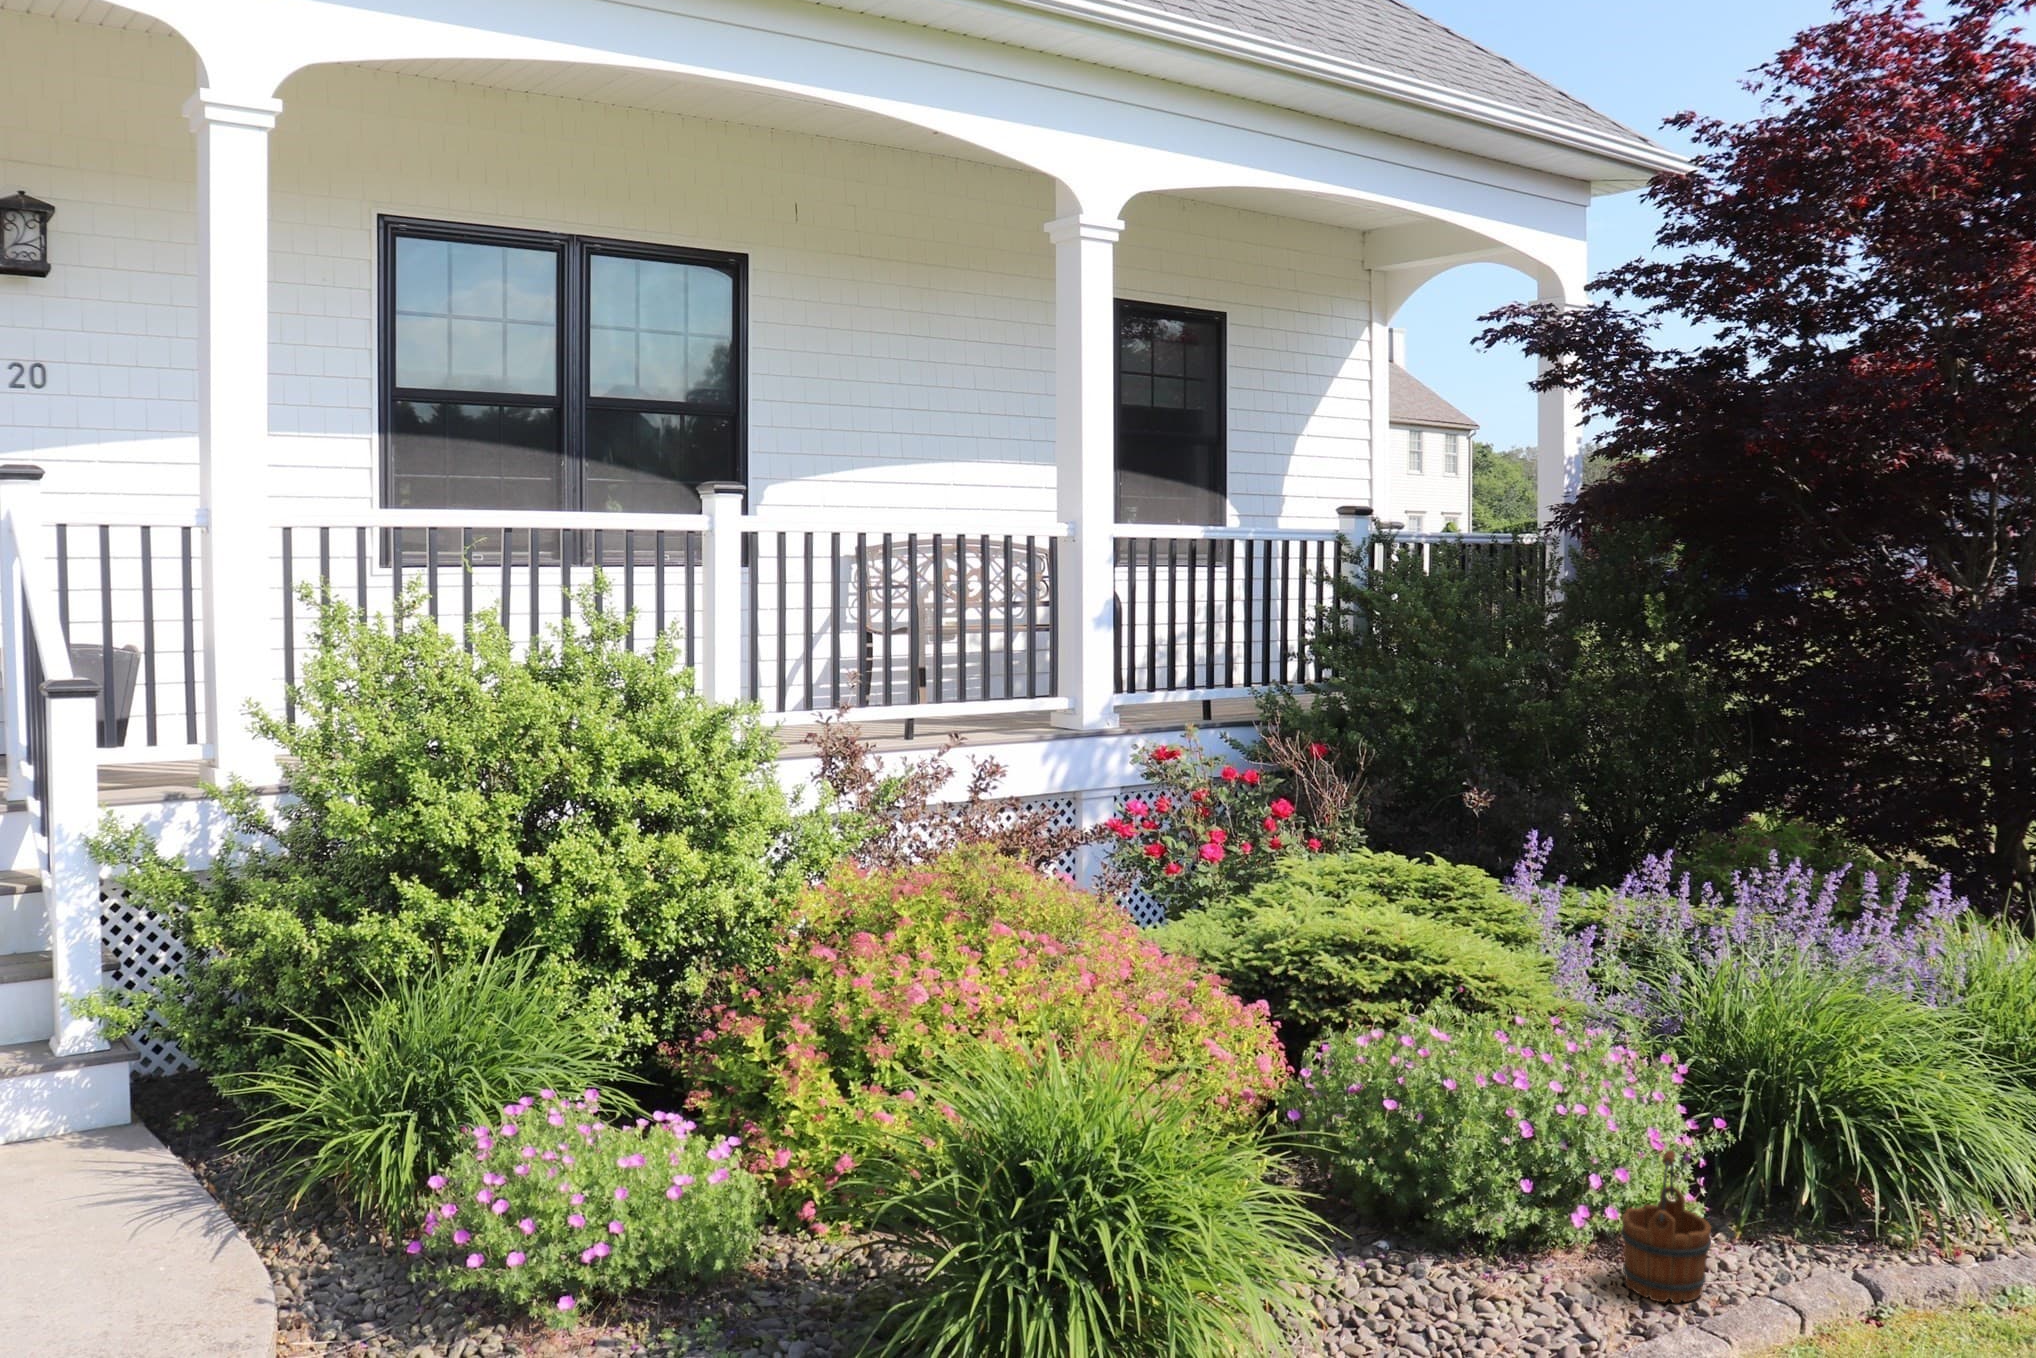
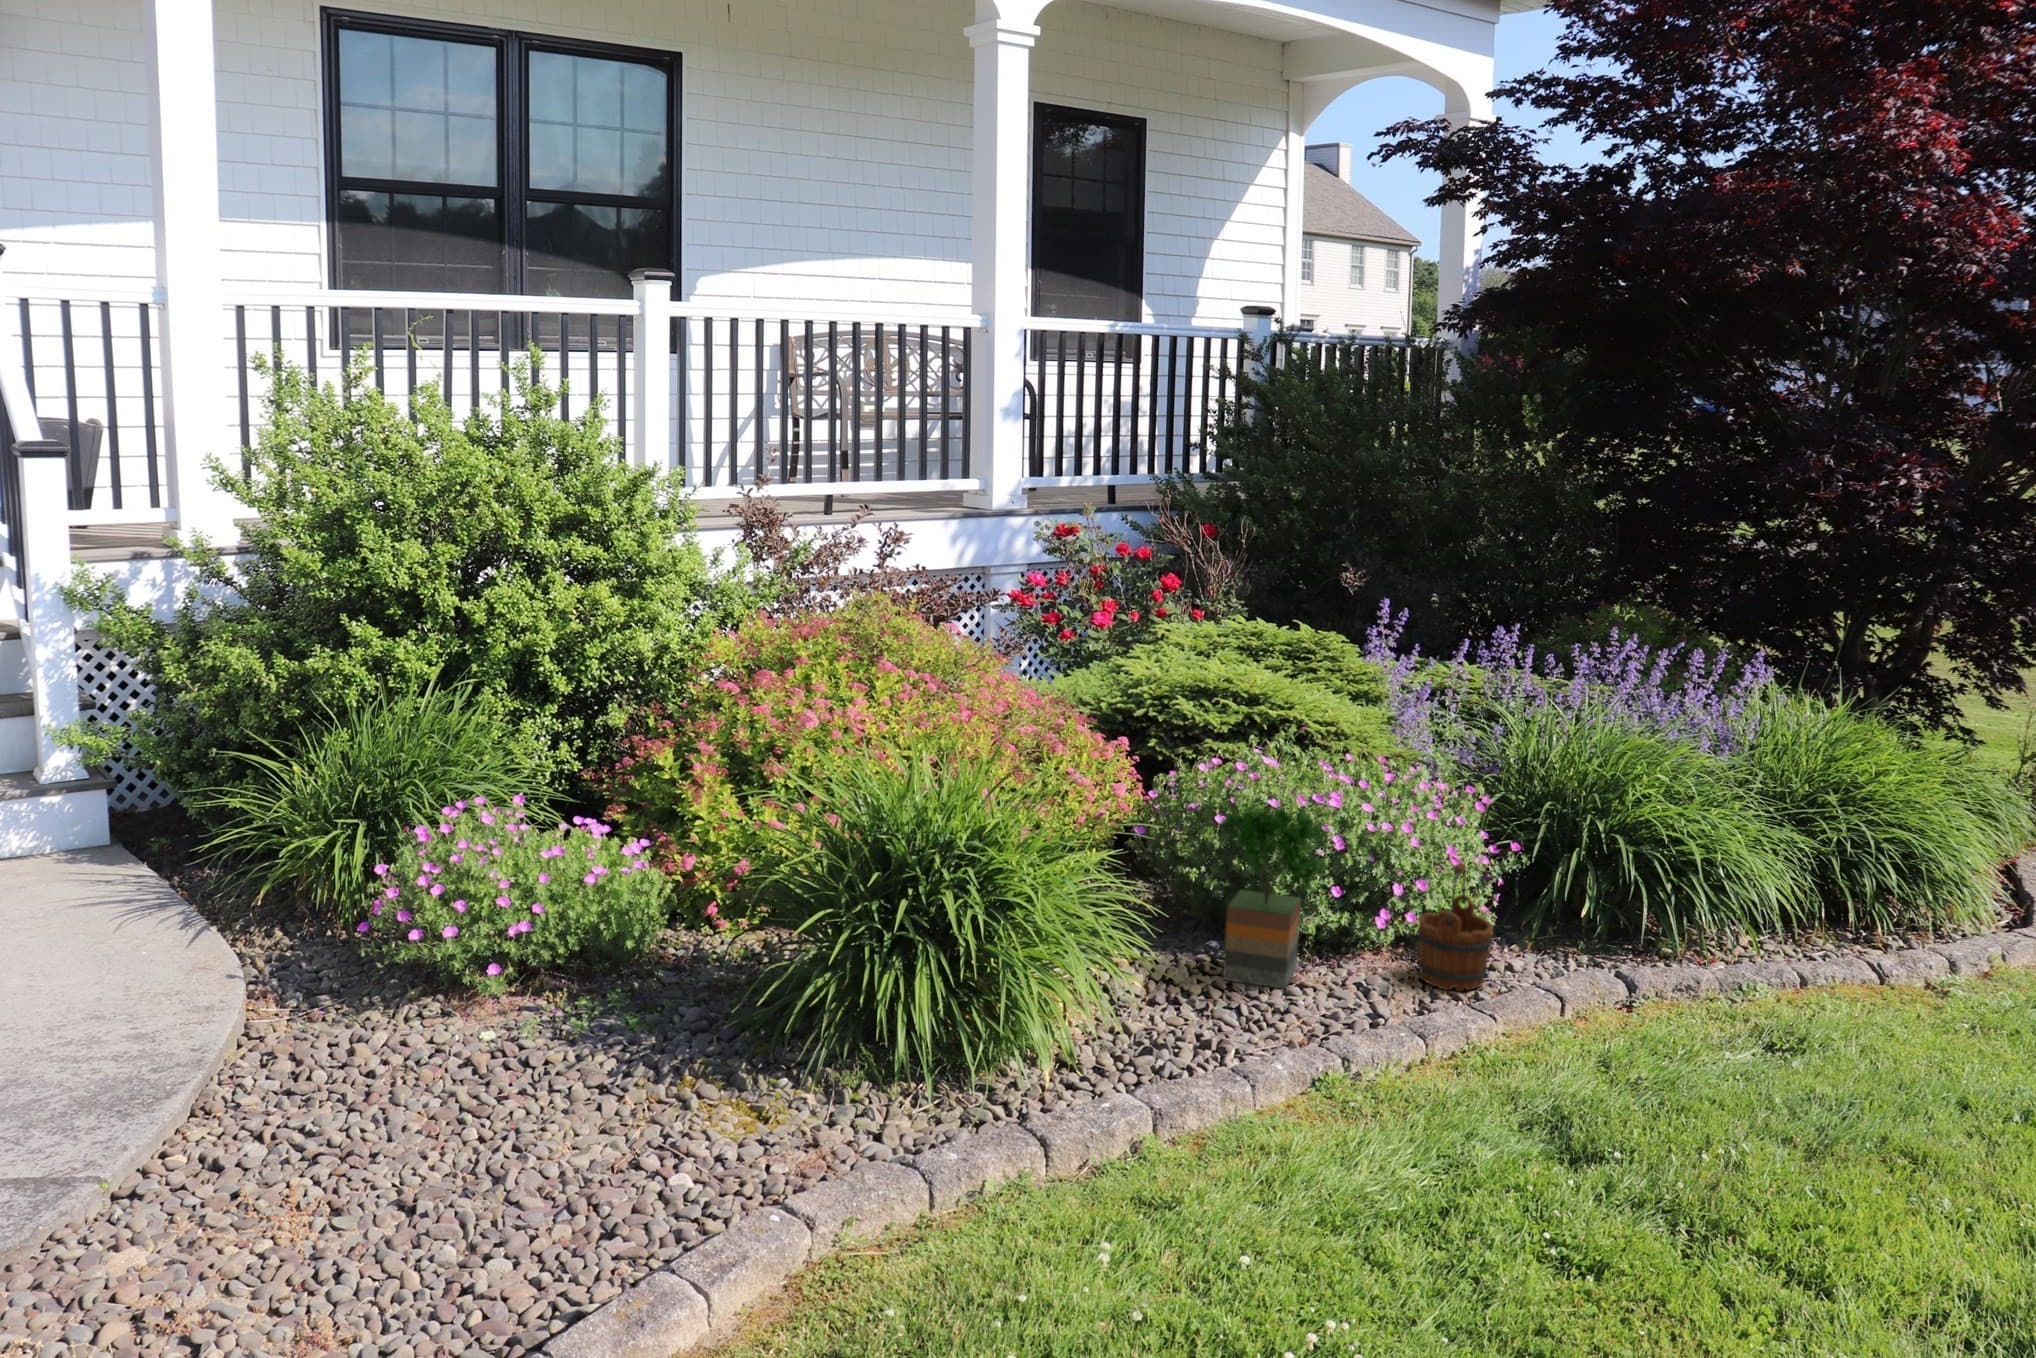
potted tree: none [1384,1083,1521,1303] -> present [1220,806,1330,989]

